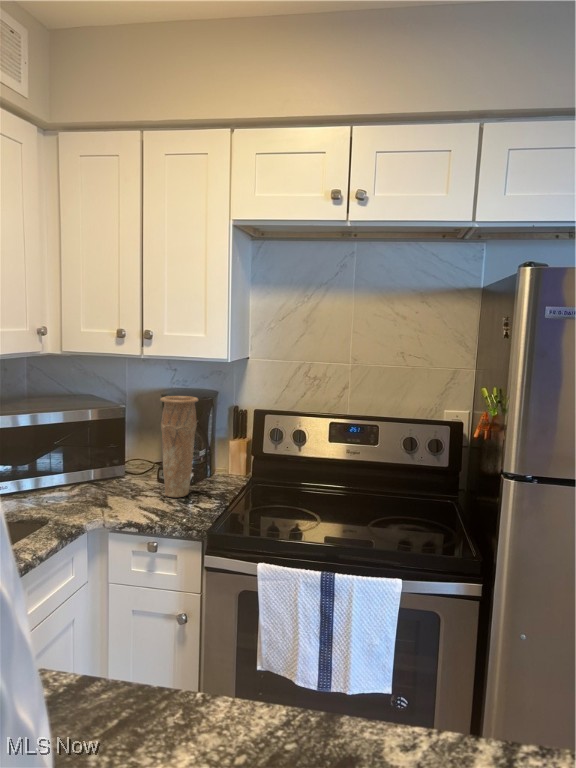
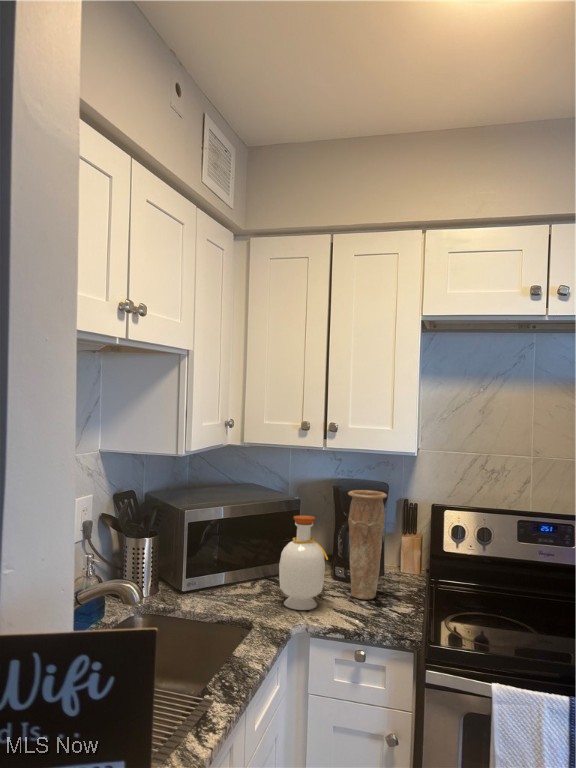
bottle: none [85,420,134,508] -> present [279,515,328,610]

